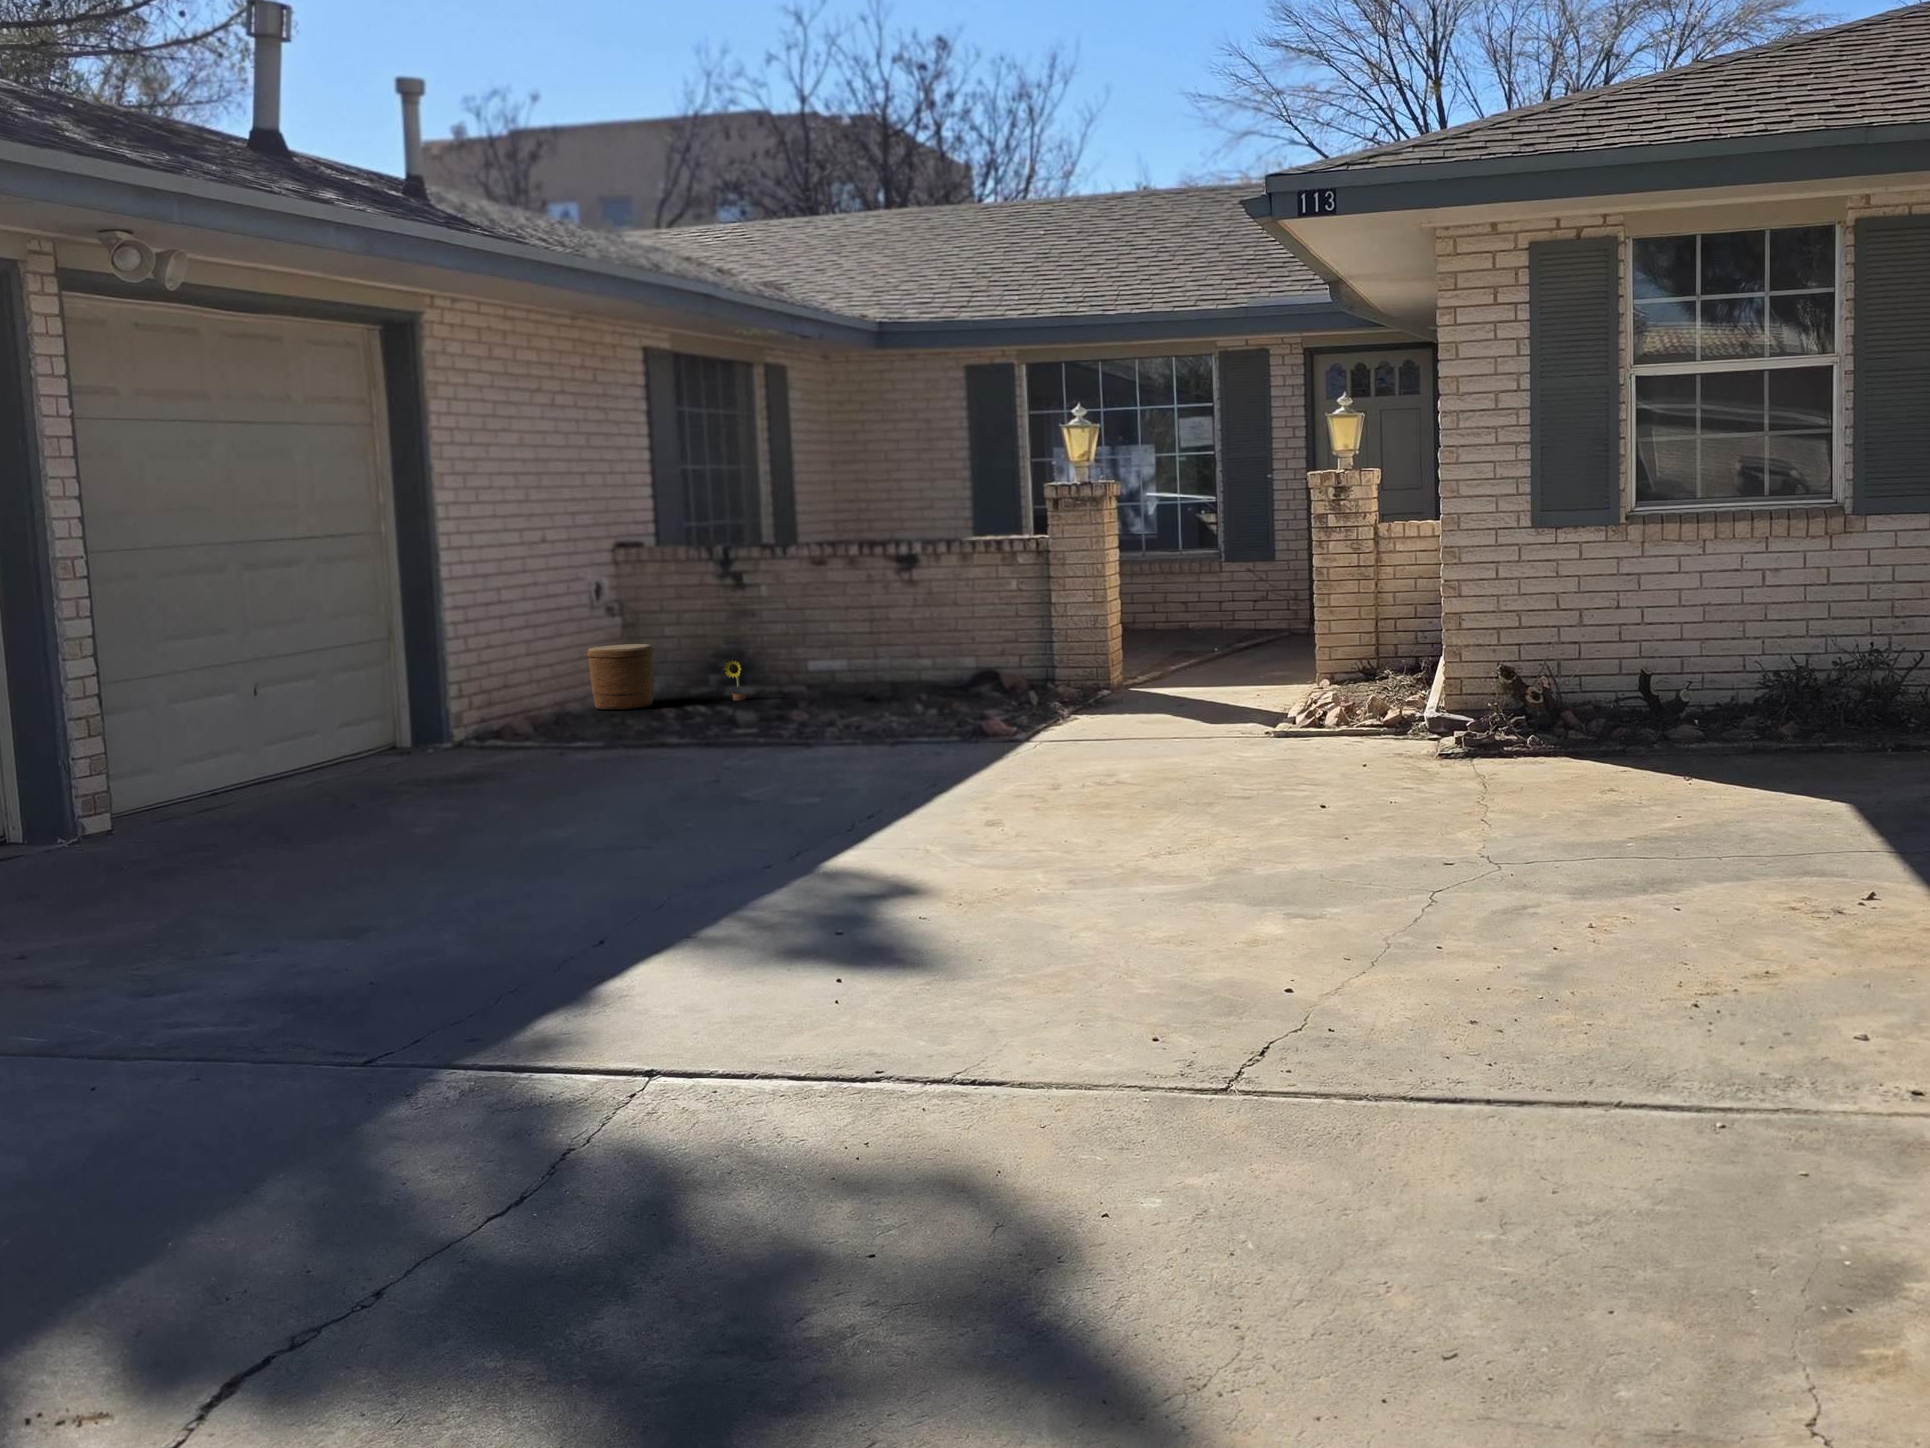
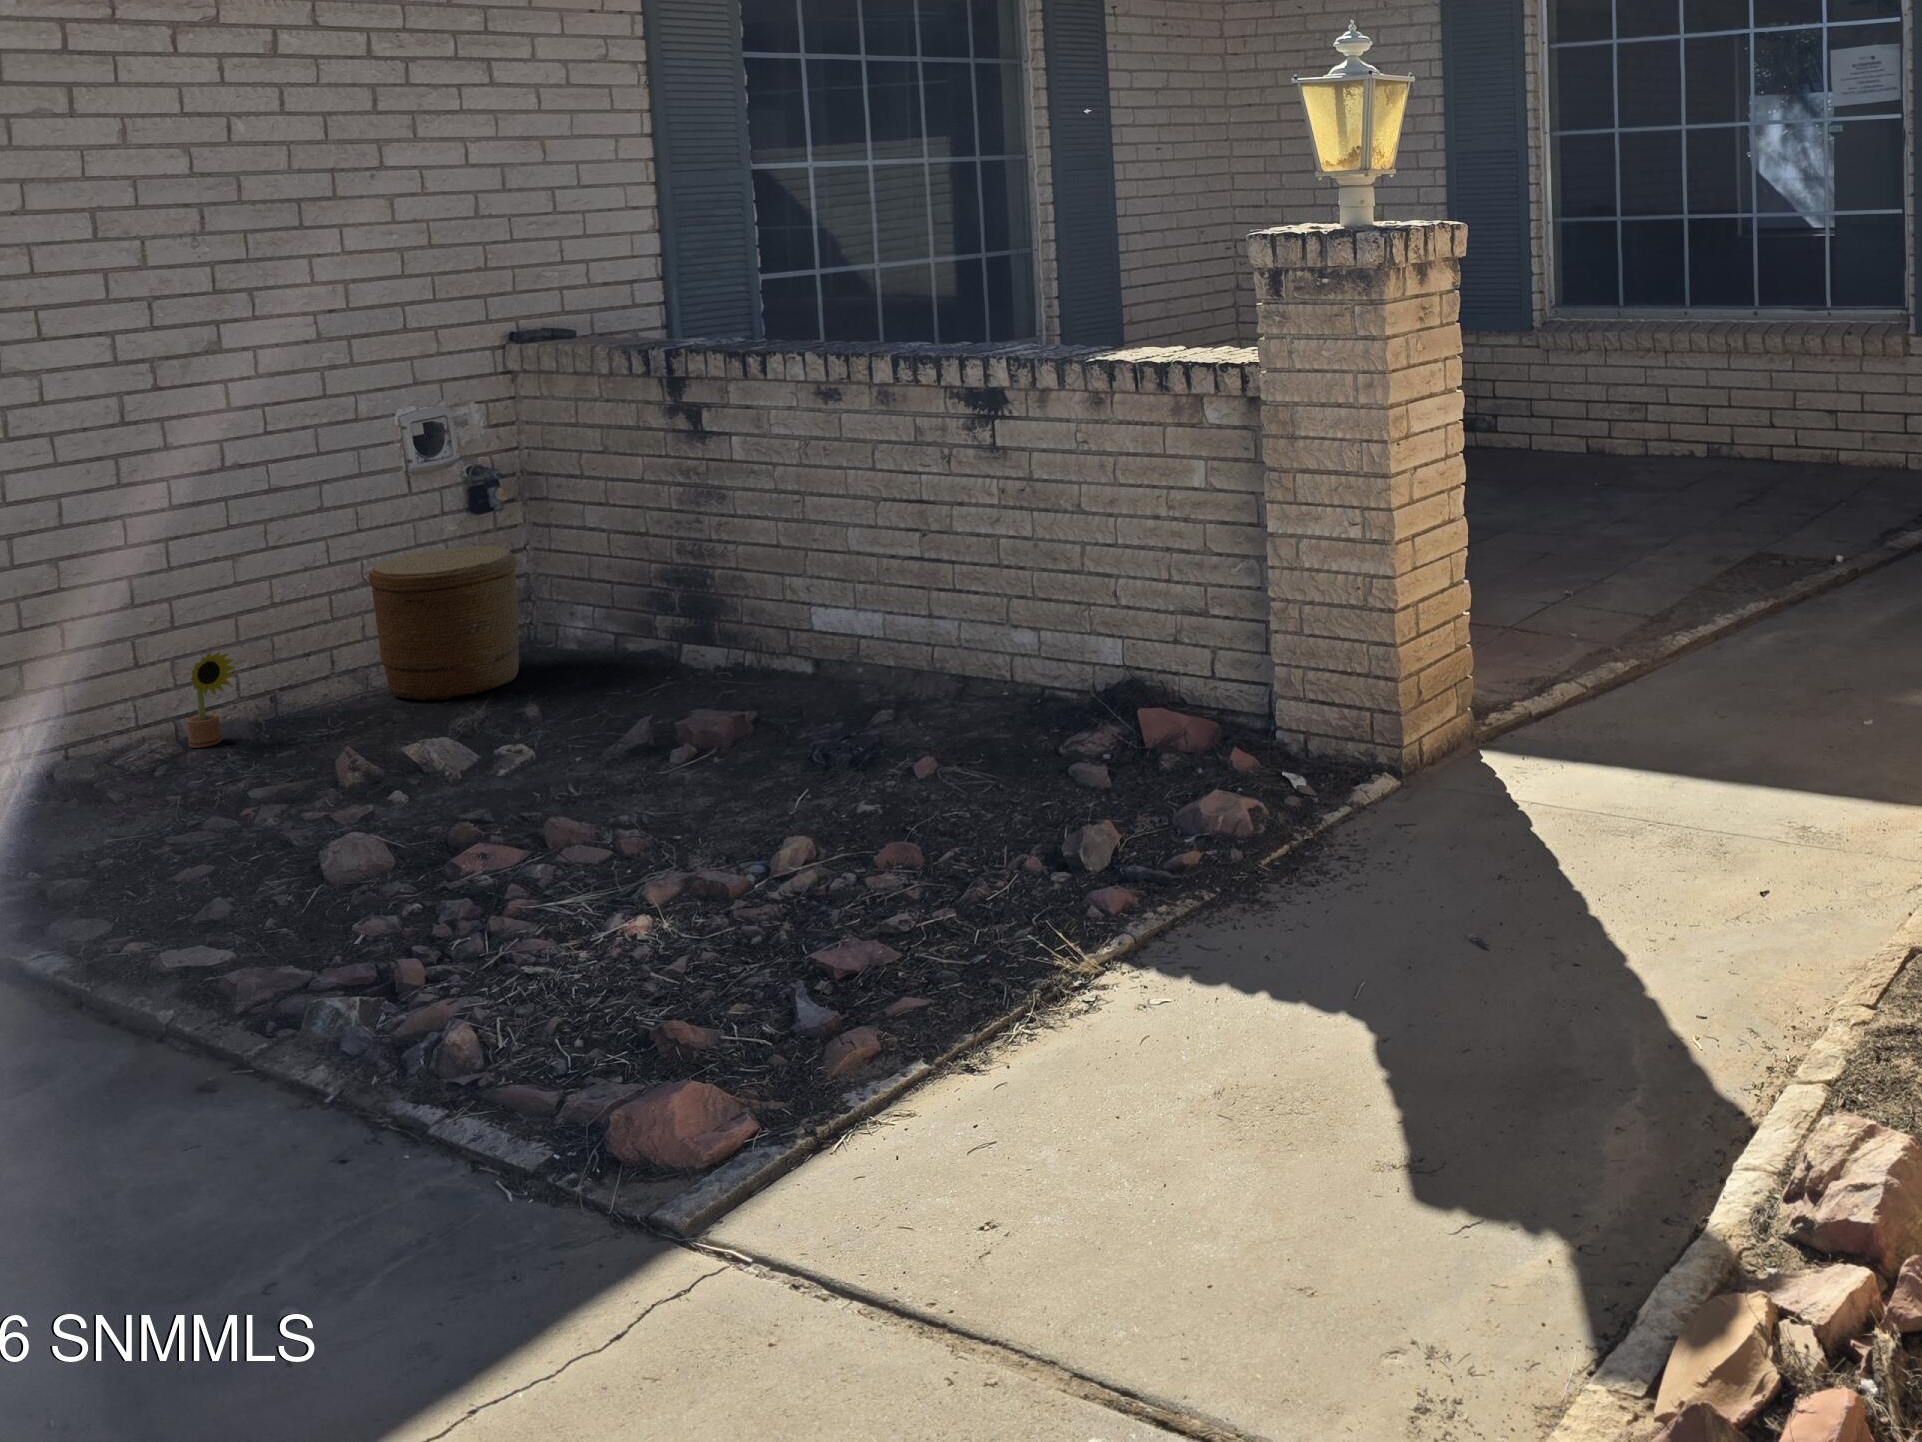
decorative plant: present [723,661,745,700] -> present [186,652,236,748]

